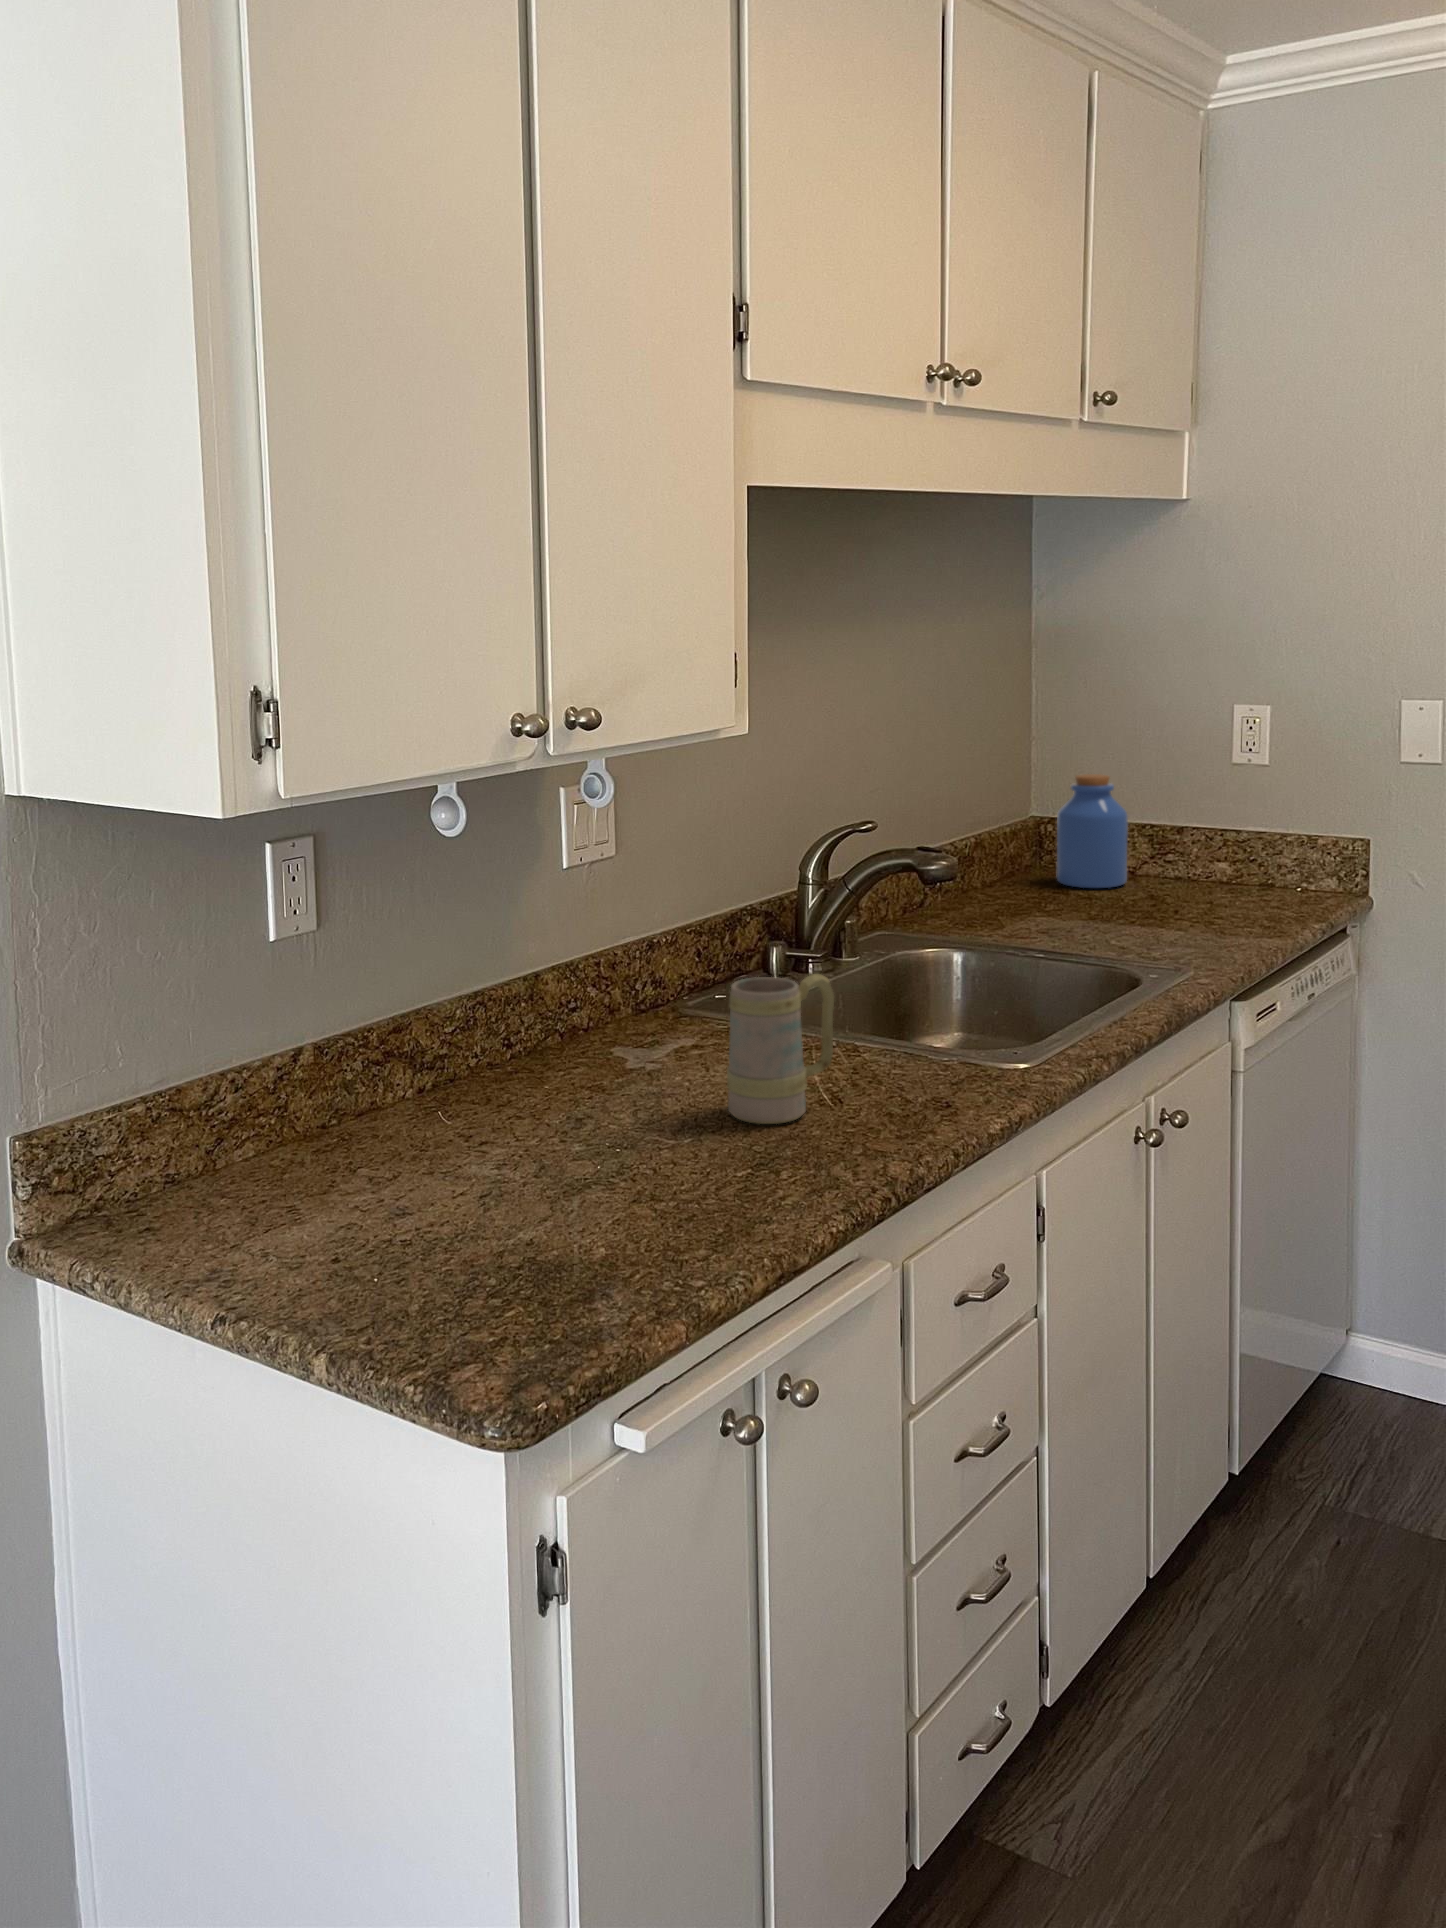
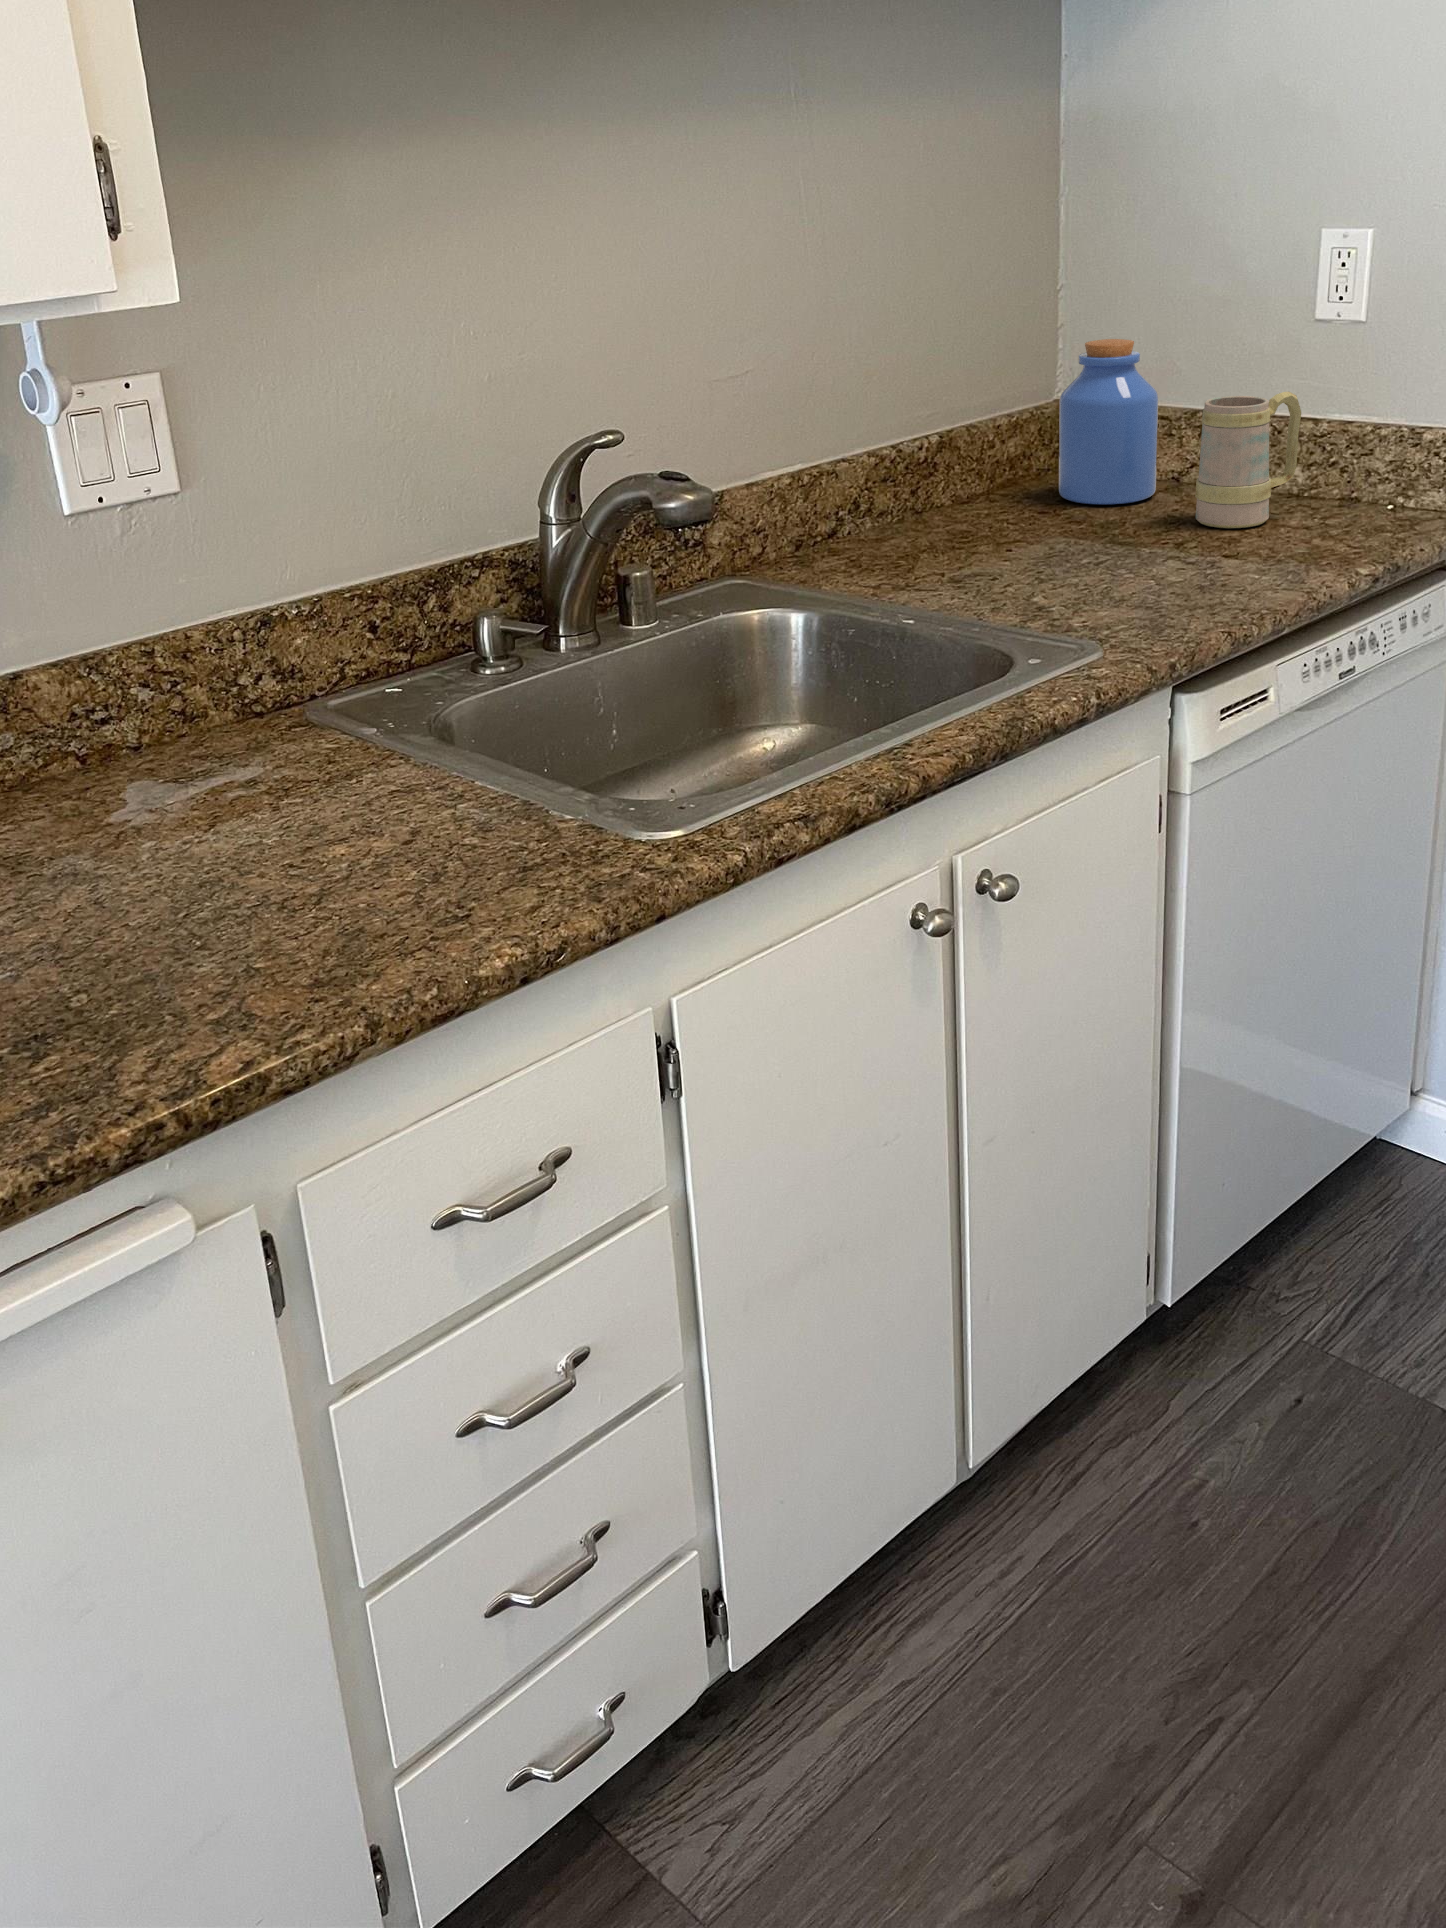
mug: present [727,974,834,1124] -> present [1195,392,1301,528]

